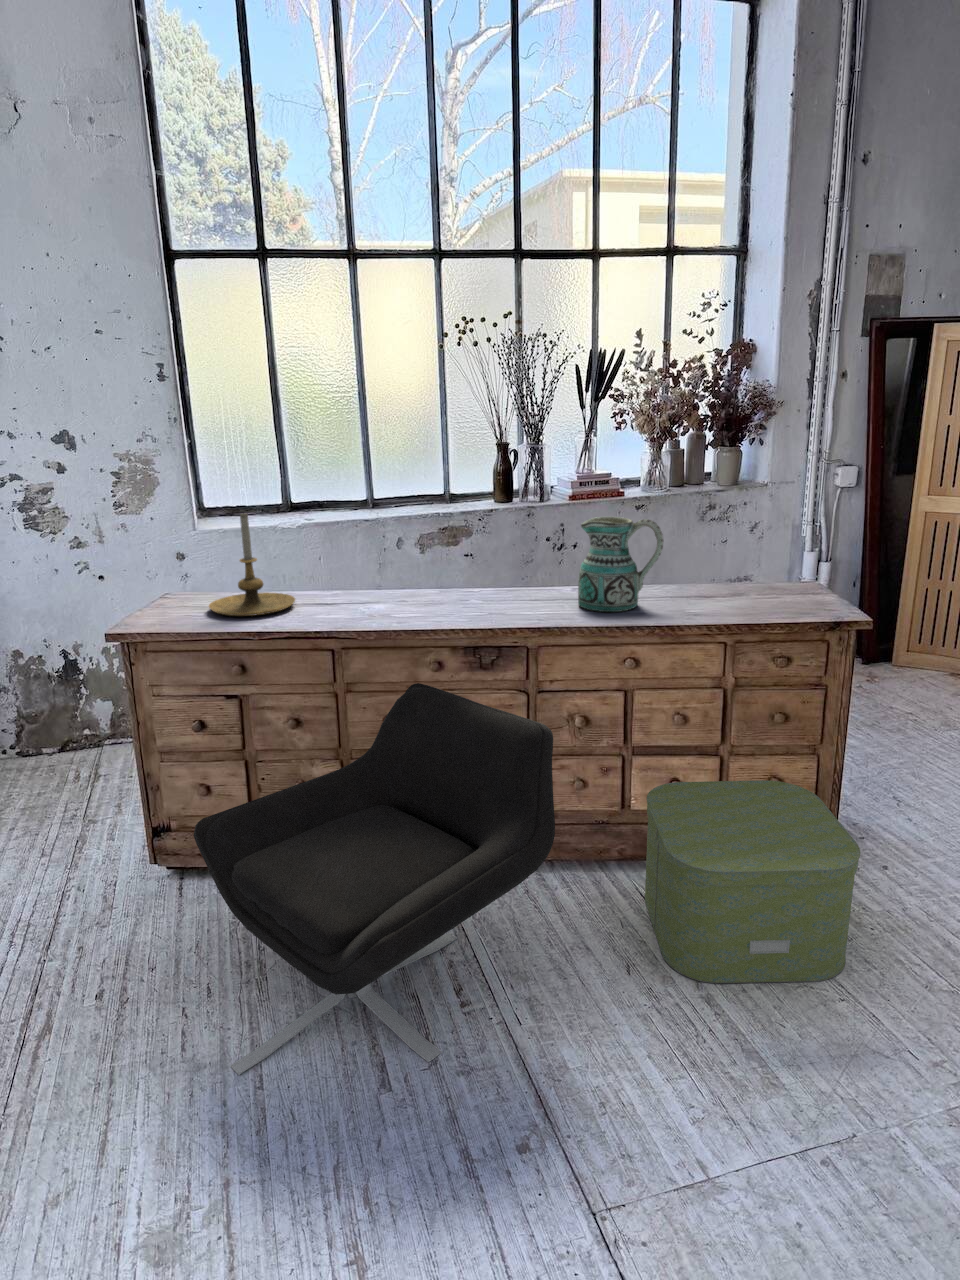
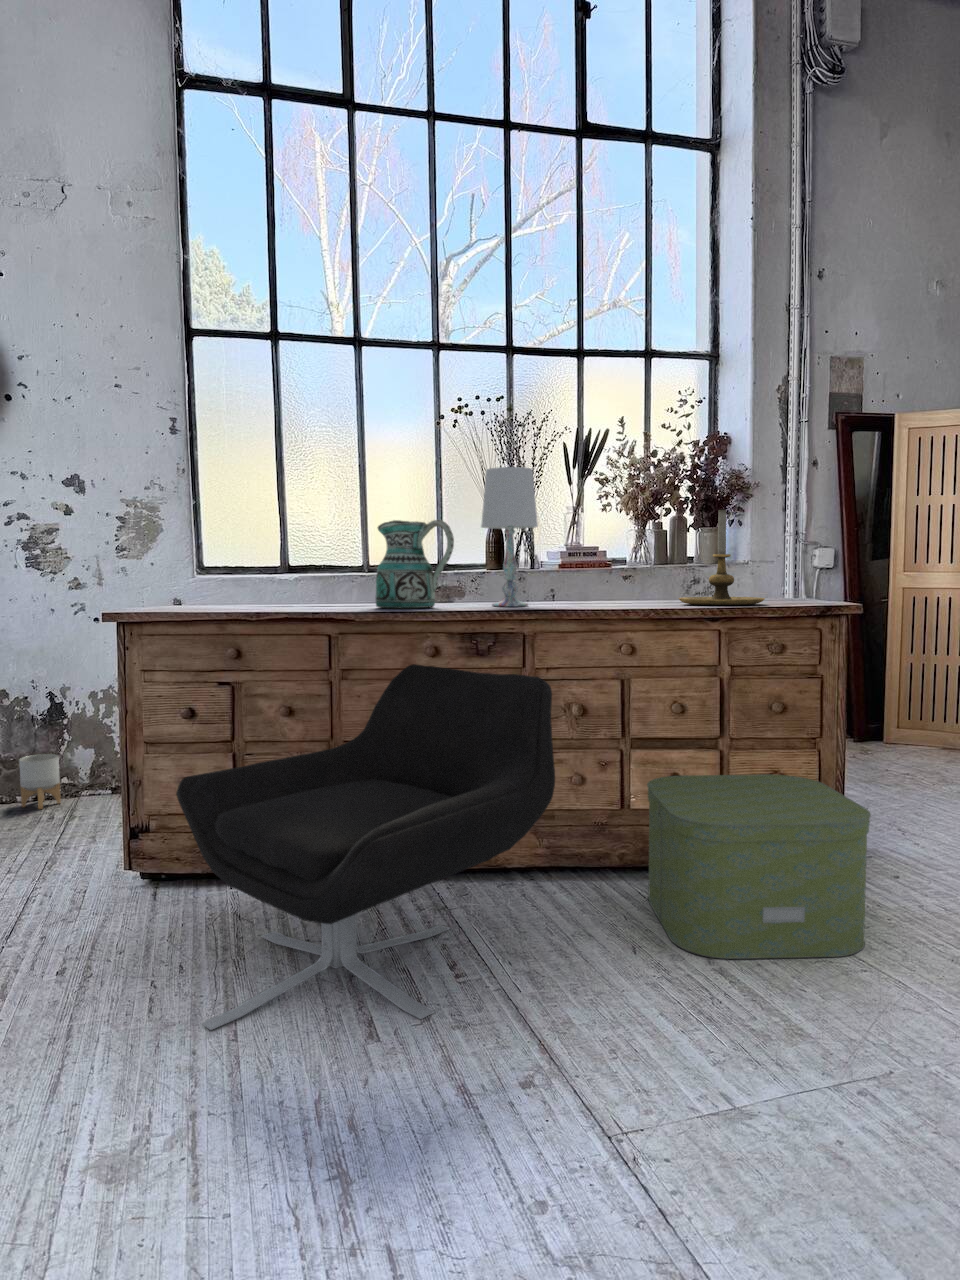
table lamp: none [486,461,544,605] -> present [481,467,538,607]
candle holder: present [209,514,295,616] -> present [679,509,765,605]
ceramic pitcher: present [578,517,663,612] -> present [376,520,454,608]
planter: none [47,709,91,764] -> present [19,754,61,809]

